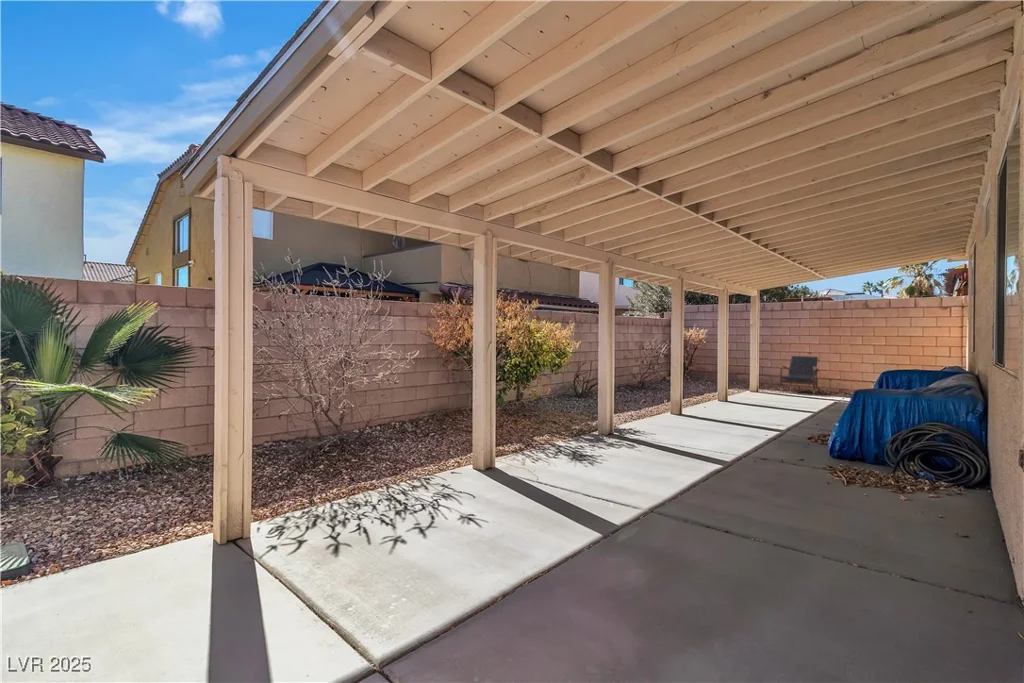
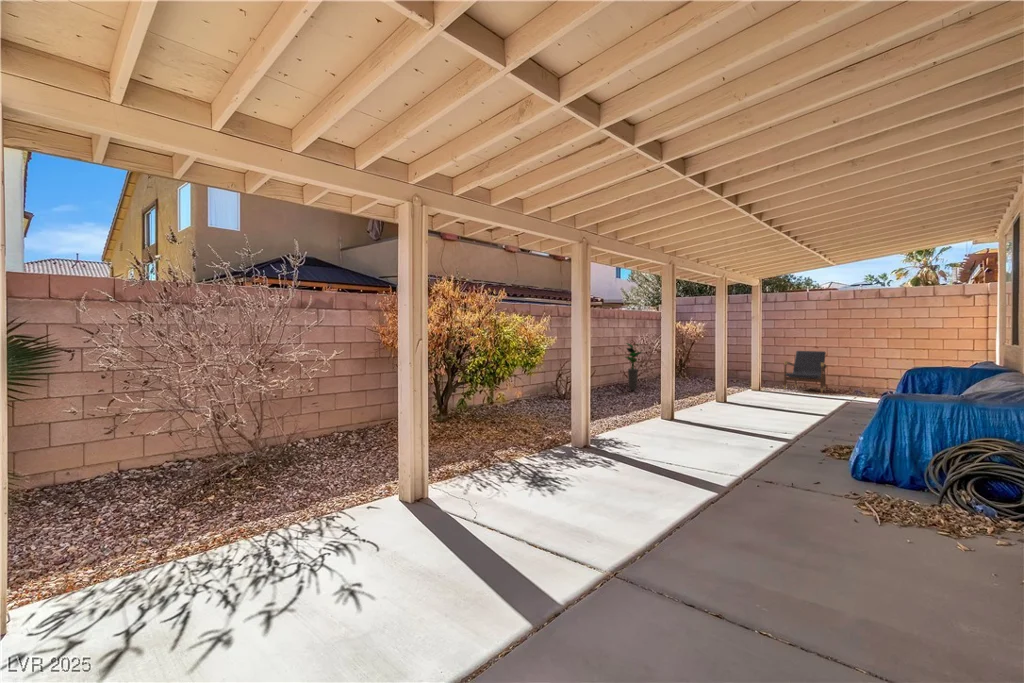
potted plant: none [633,347,653,391] -> present [627,343,642,391]

